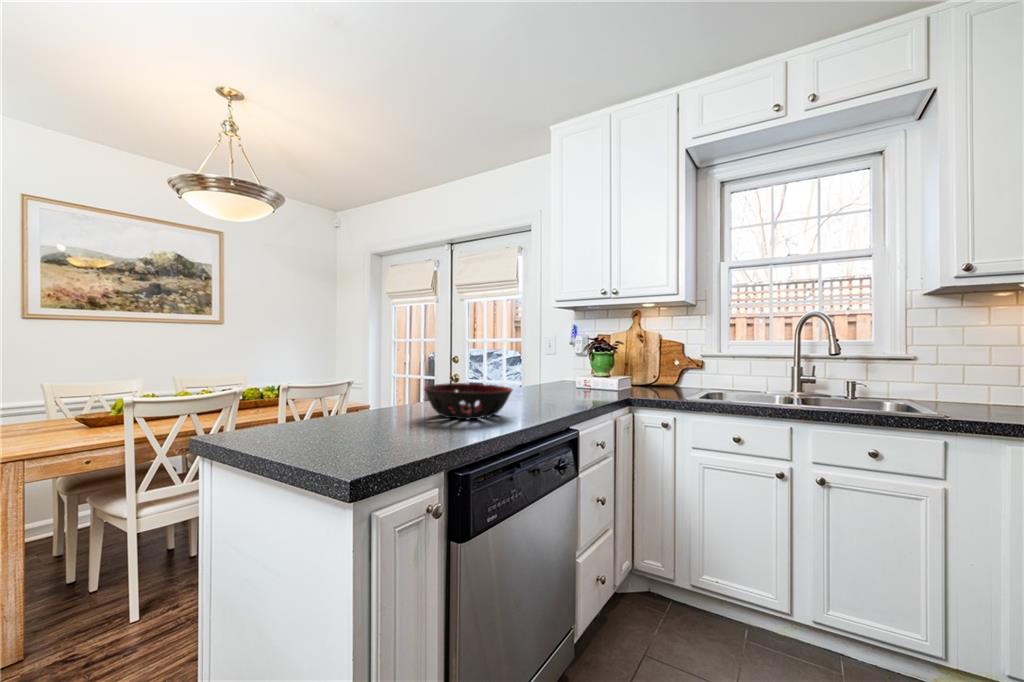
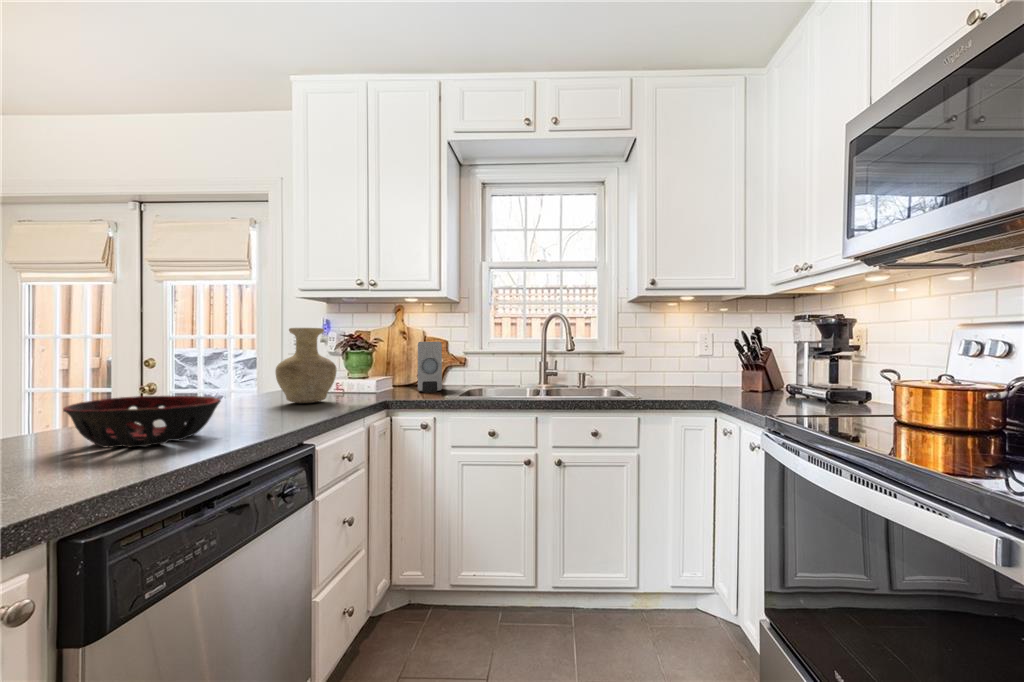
vase: none [539,332,586,396] -> present [275,328,337,403]
soap dispenser: none [657,345,681,394] -> present [418,342,442,393]

